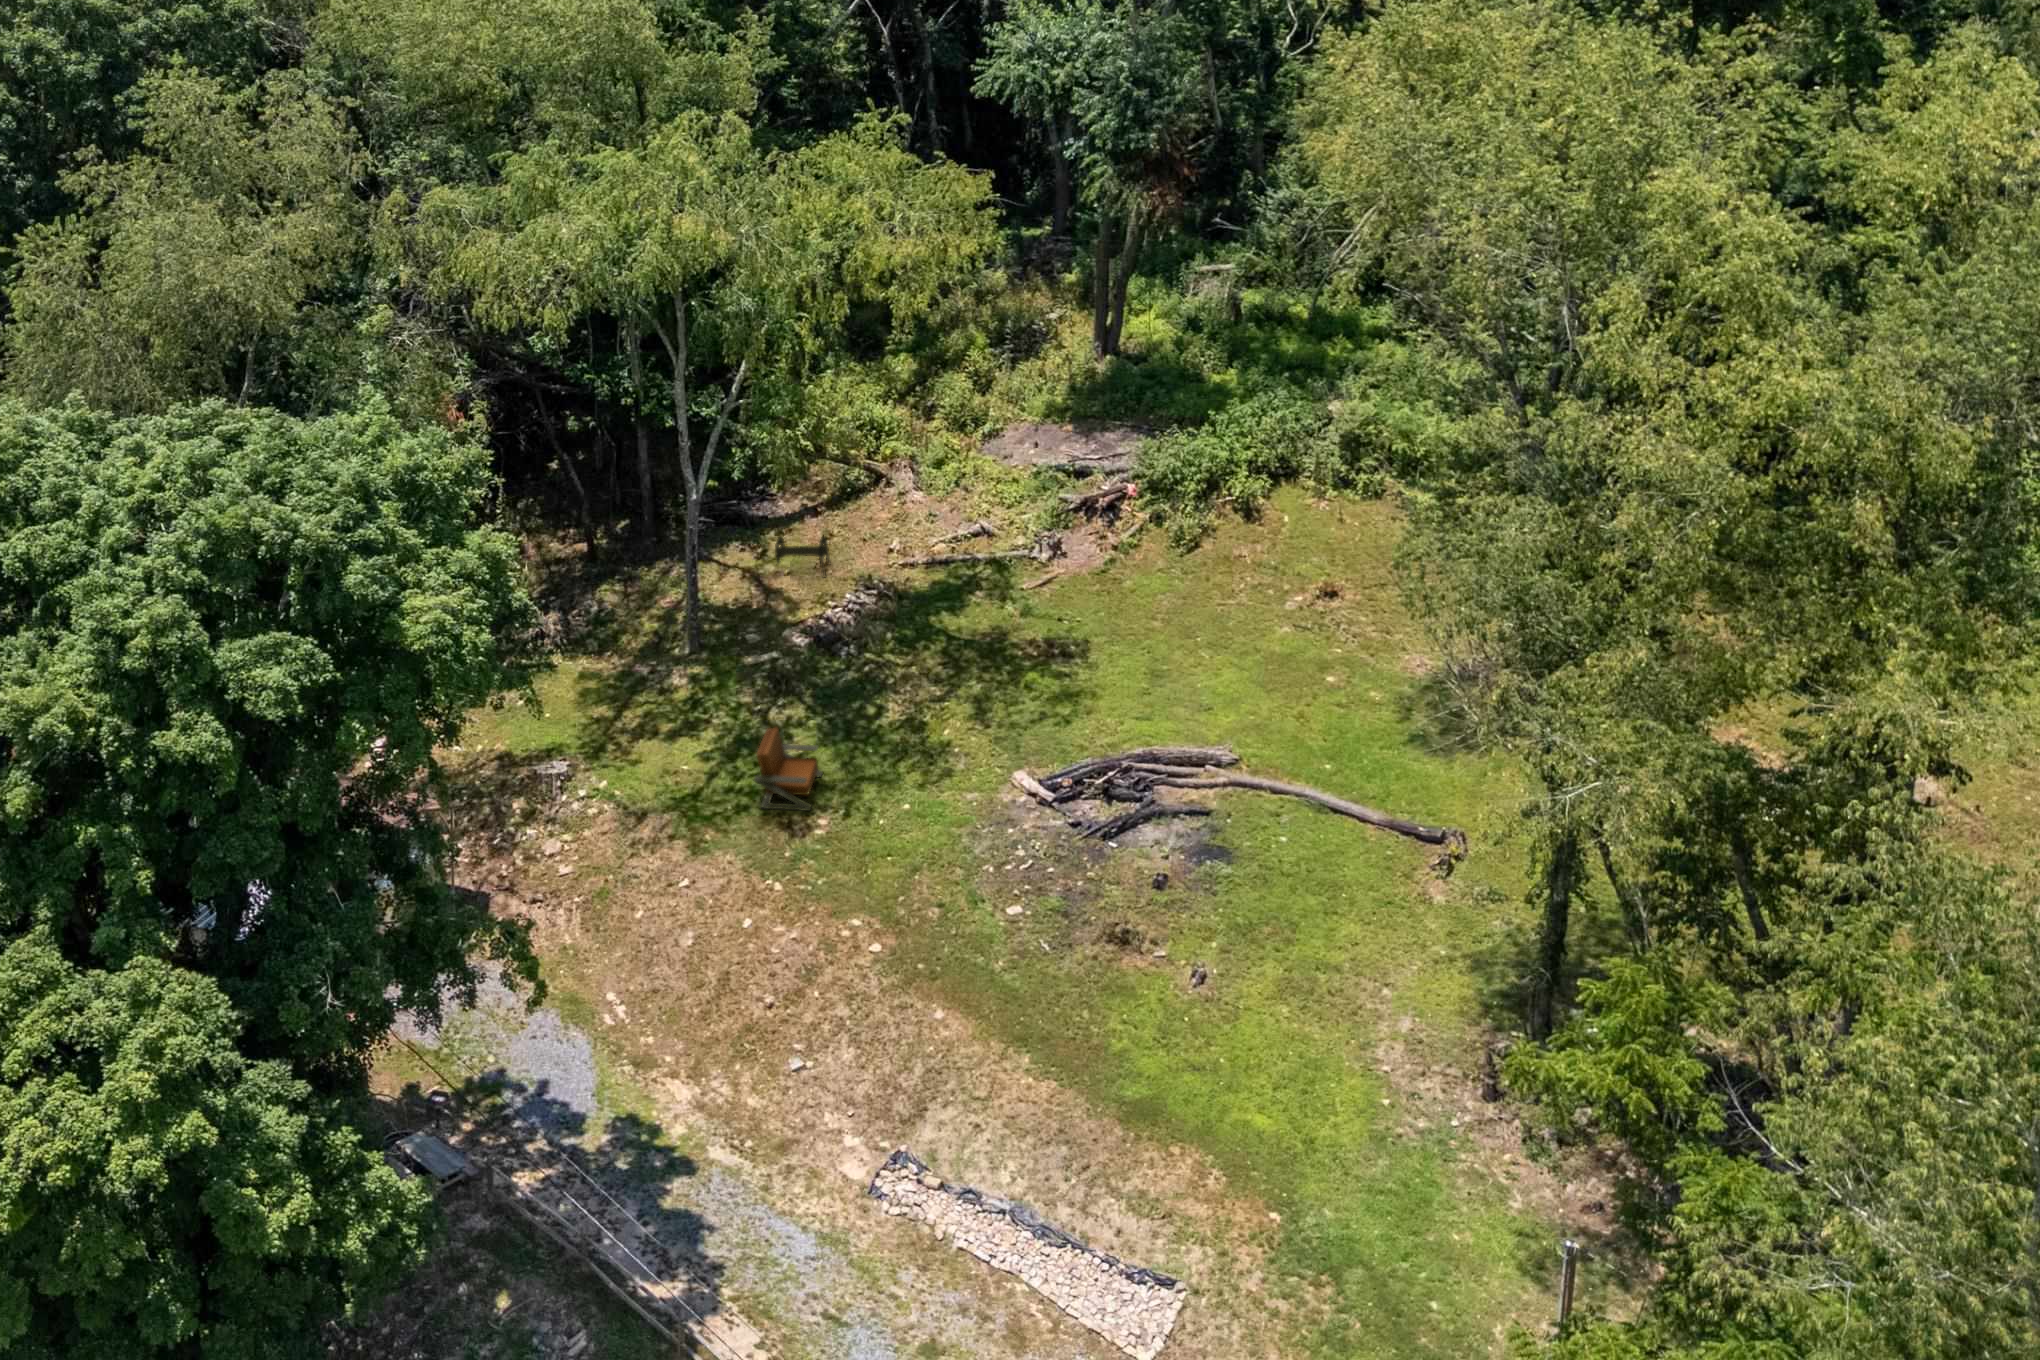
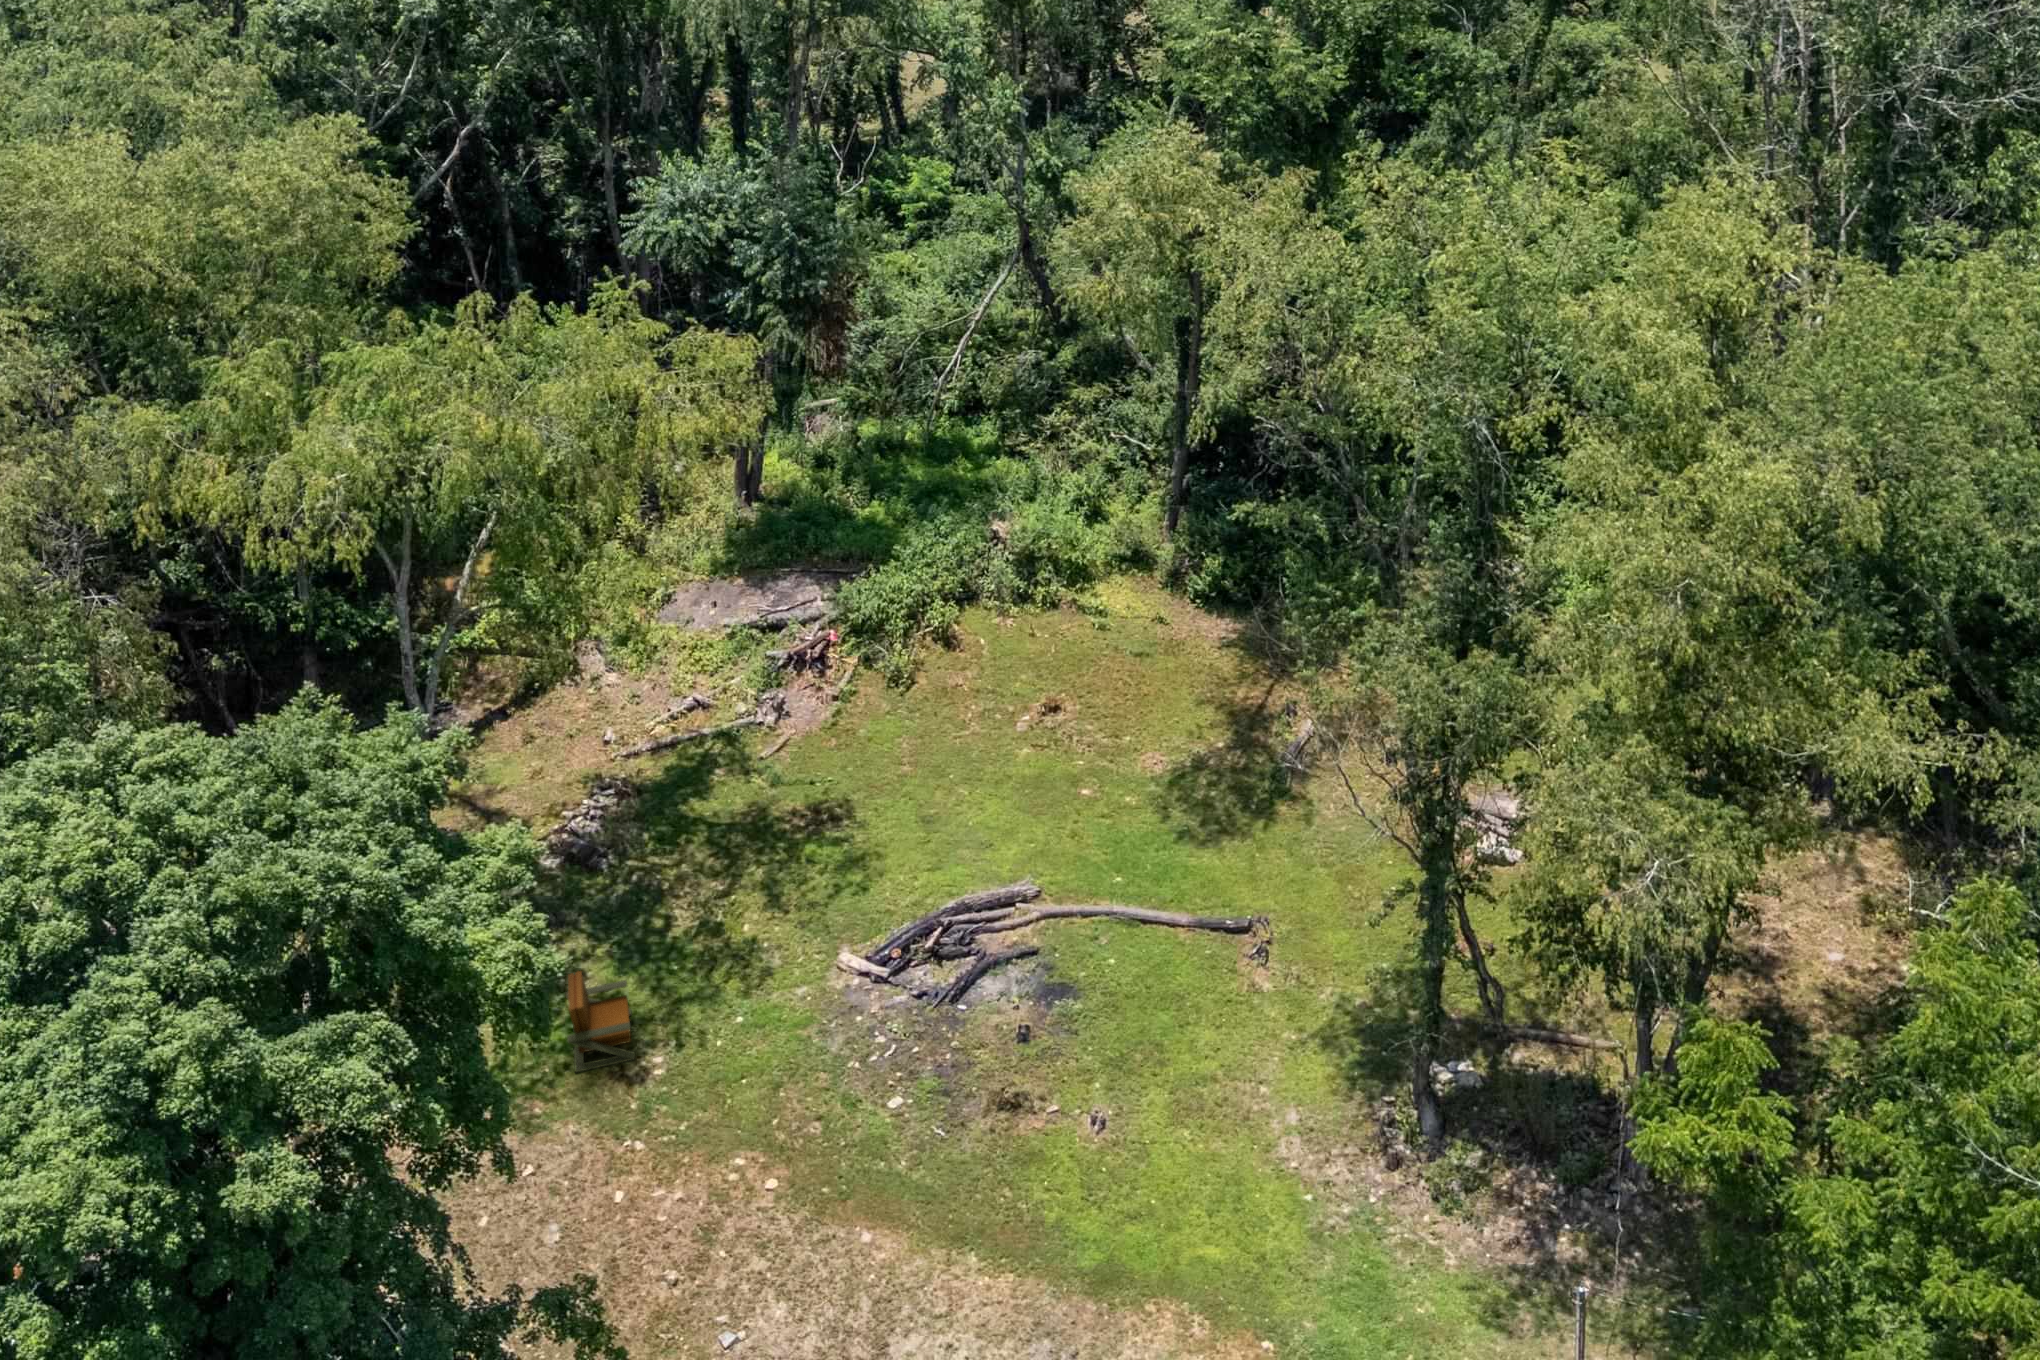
bench: present [775,536,831,577] -> none [482,735,543,791]

